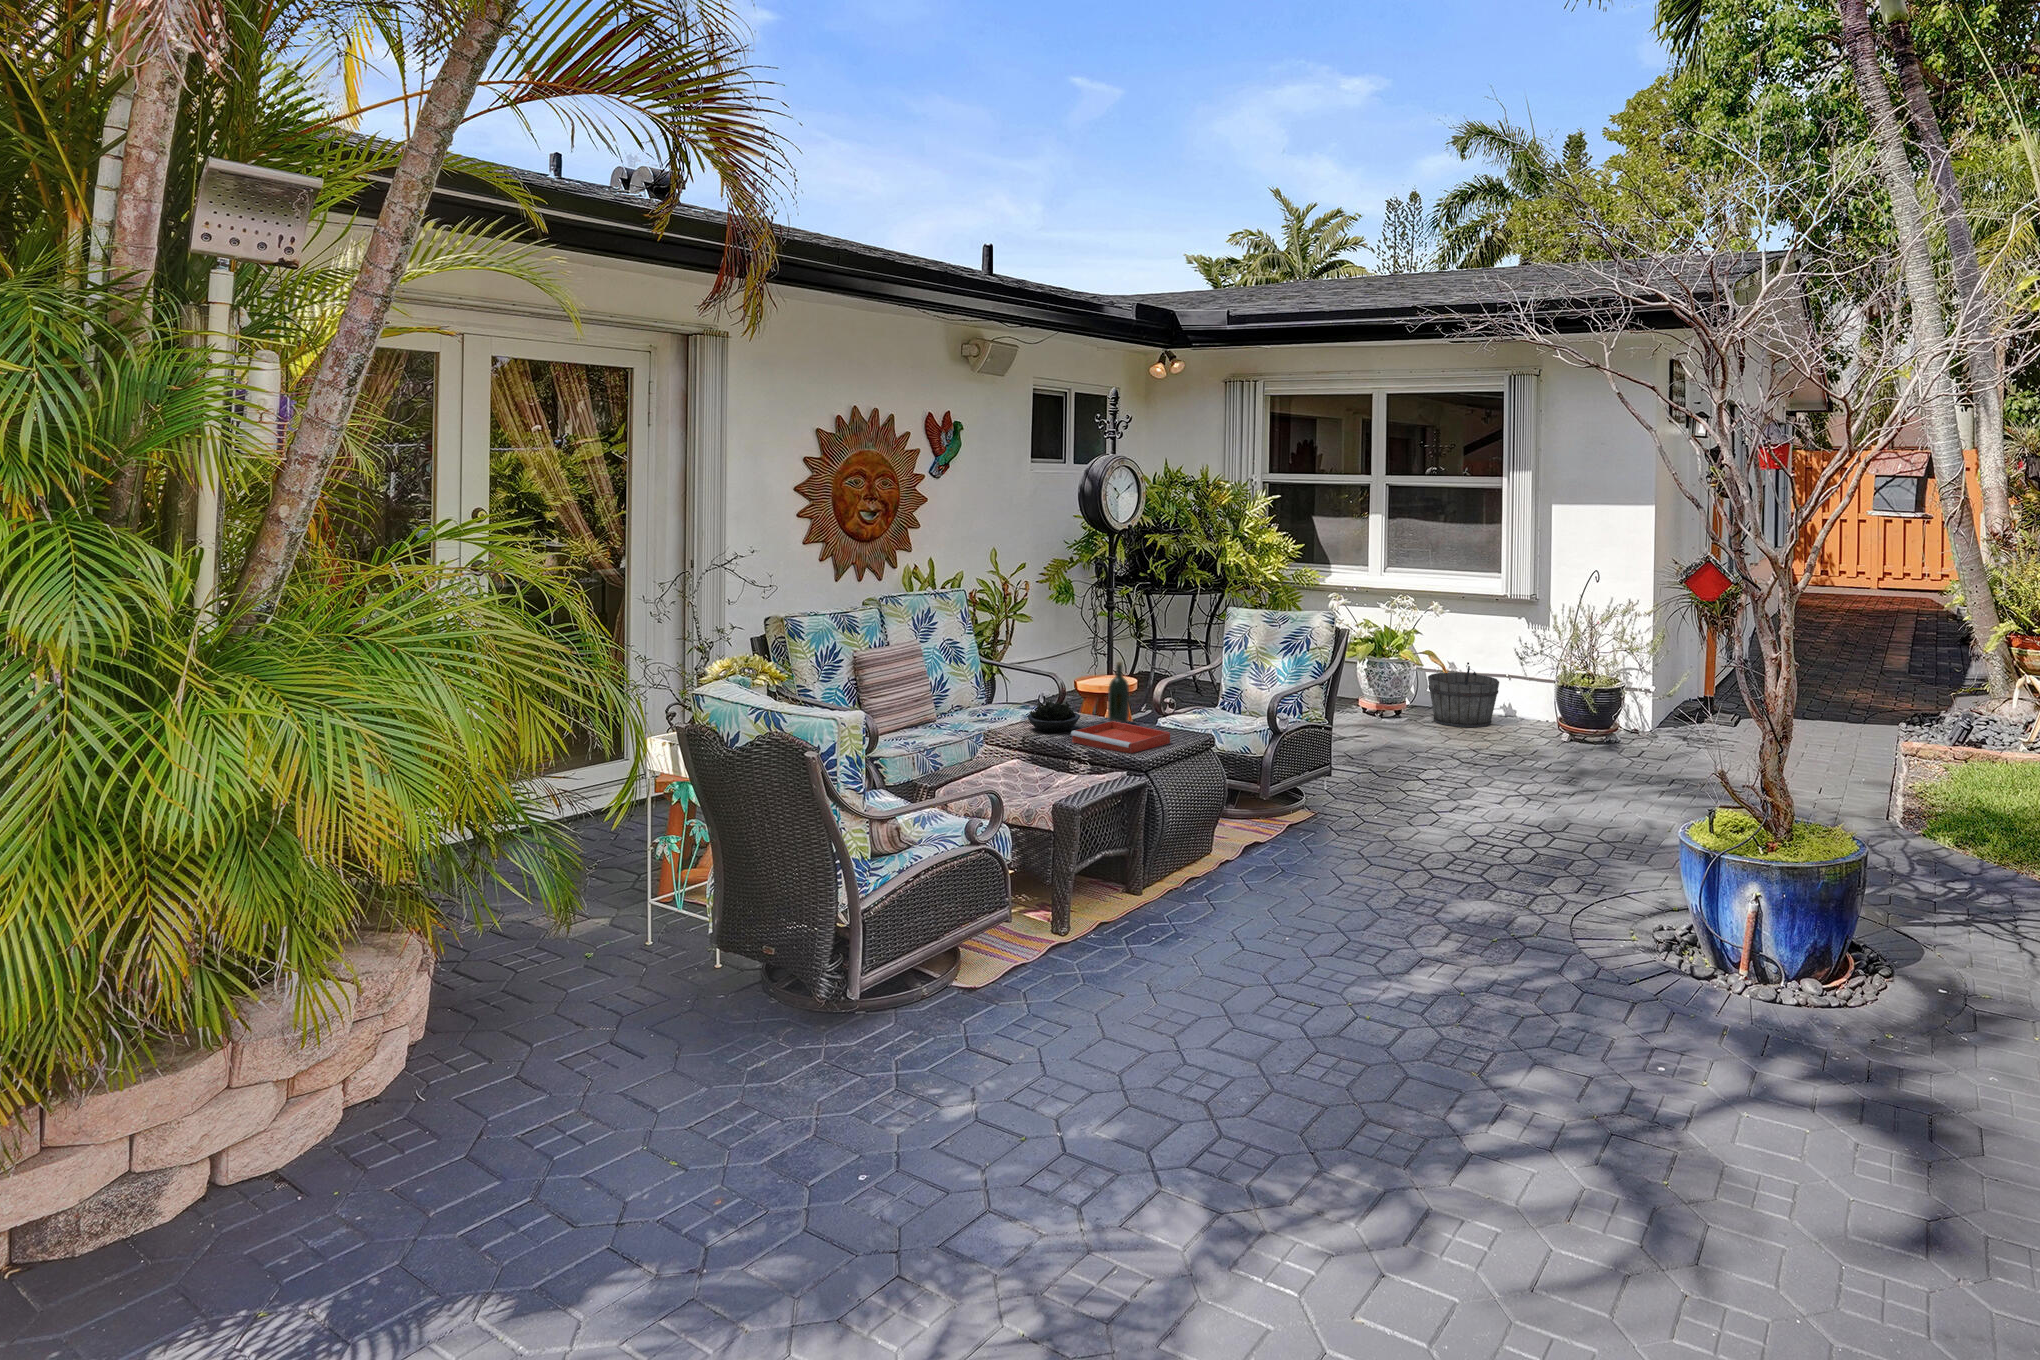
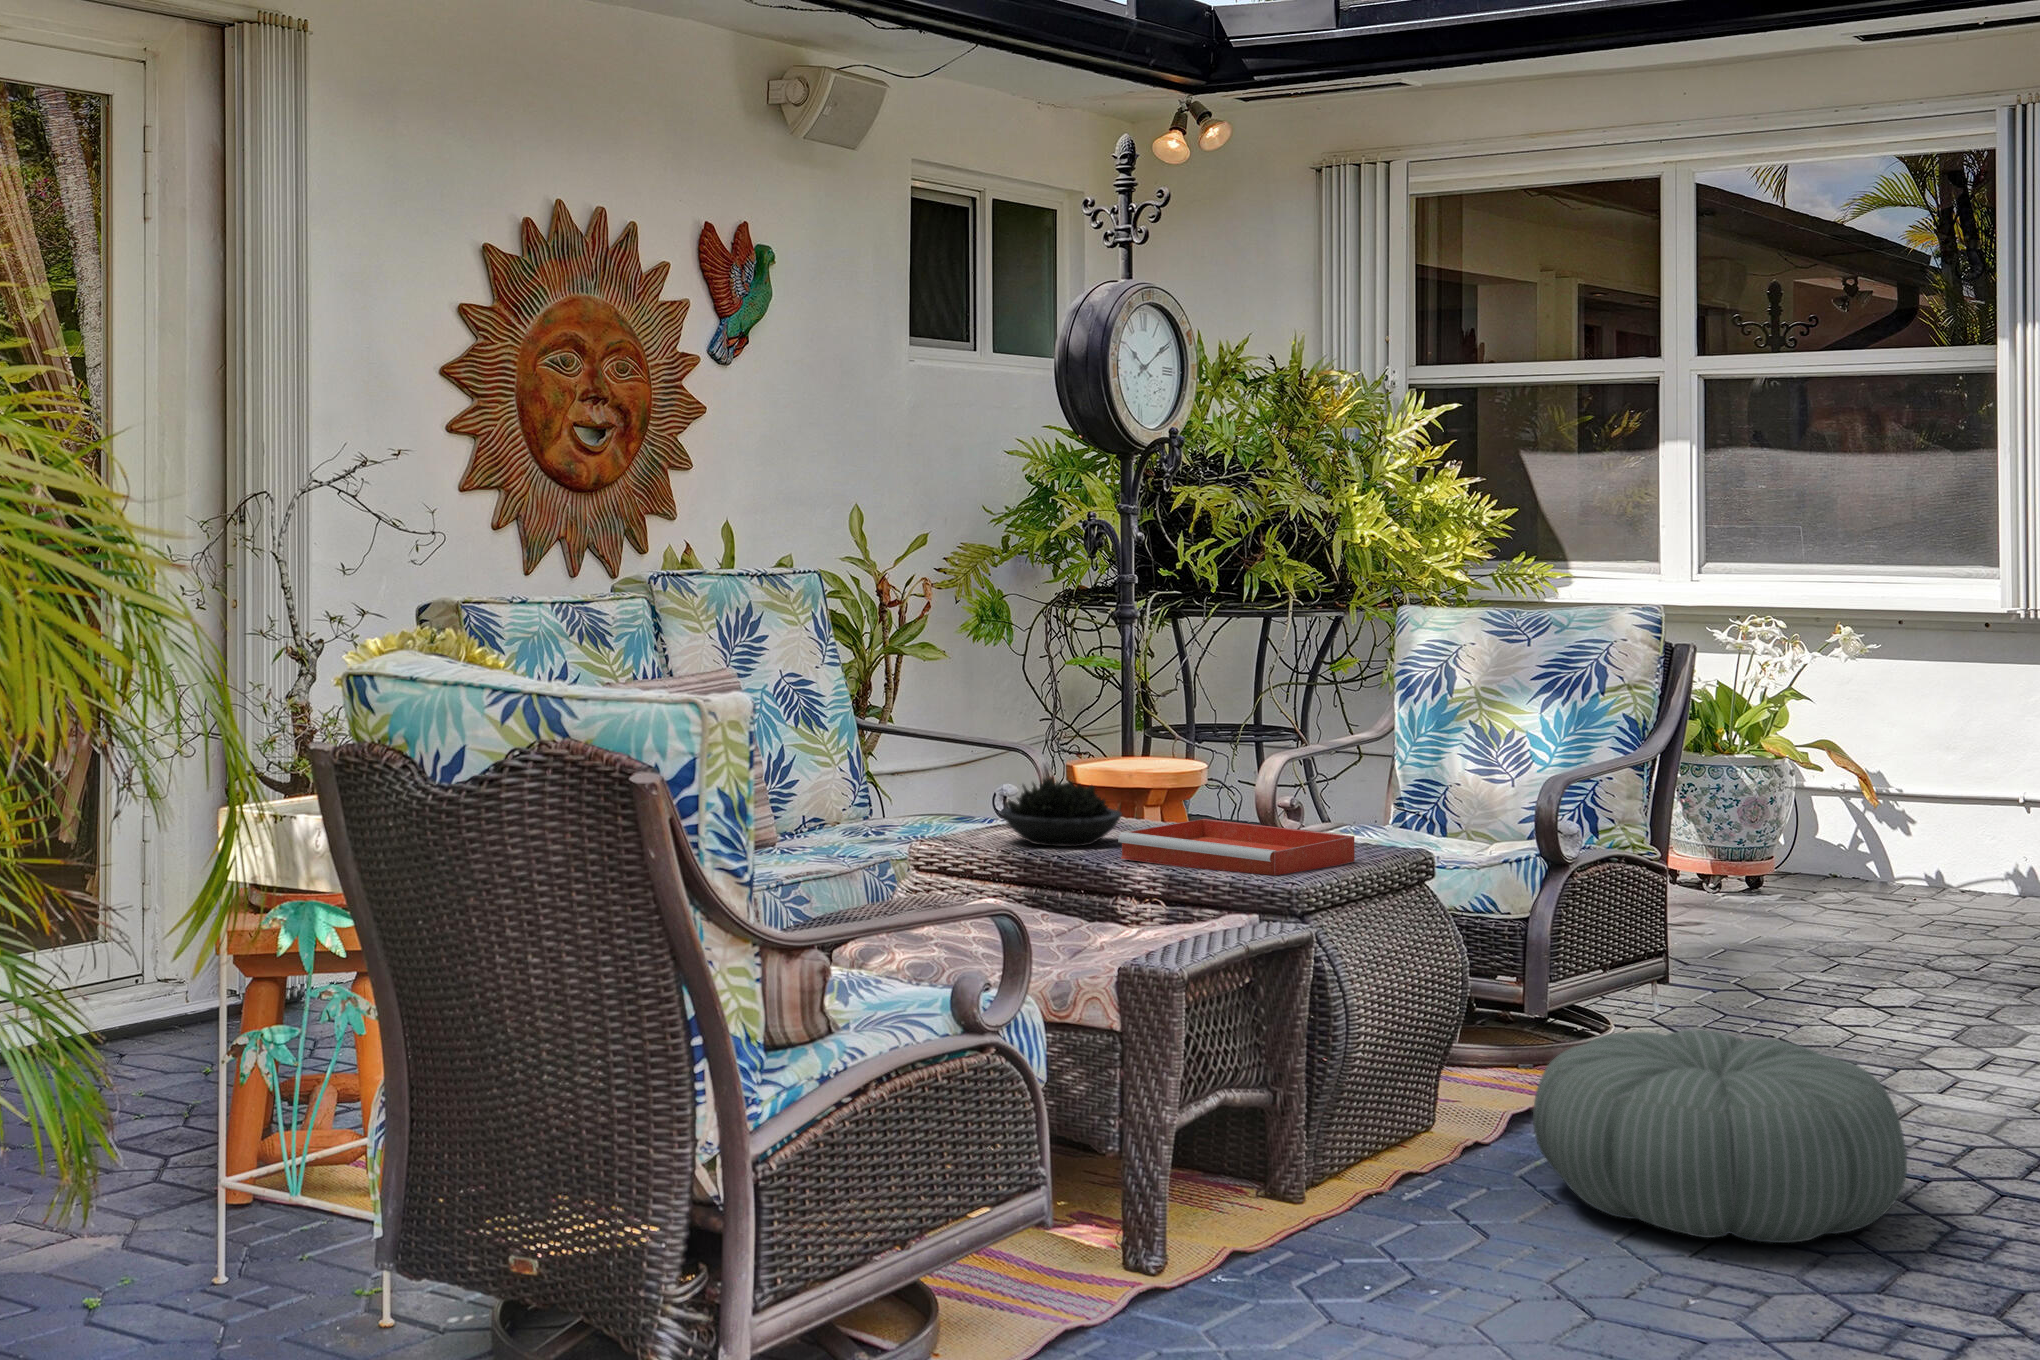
wine bottle: present [1108,662,1130,723] -> none [1179,693,1228,838]
wooden bucket: present [1428,662,1499,727] -> none [1830,762,2009,908]
pouf: none [1232,813,1373,907] -> present [1533,1030,1907,1243]

